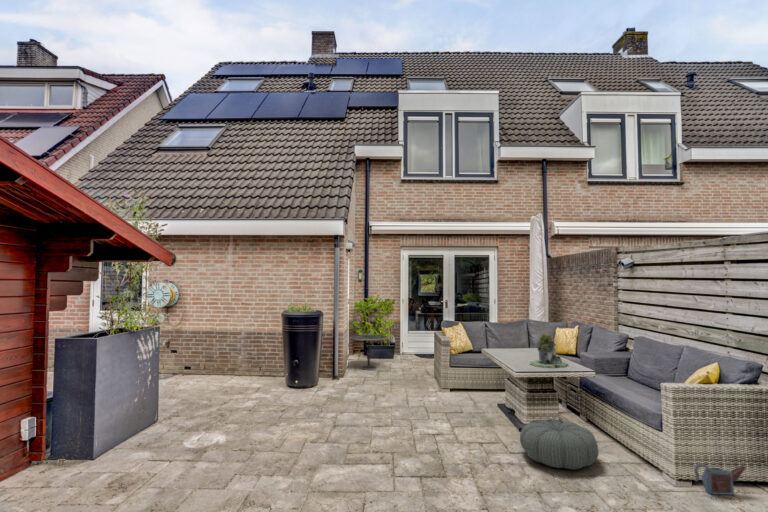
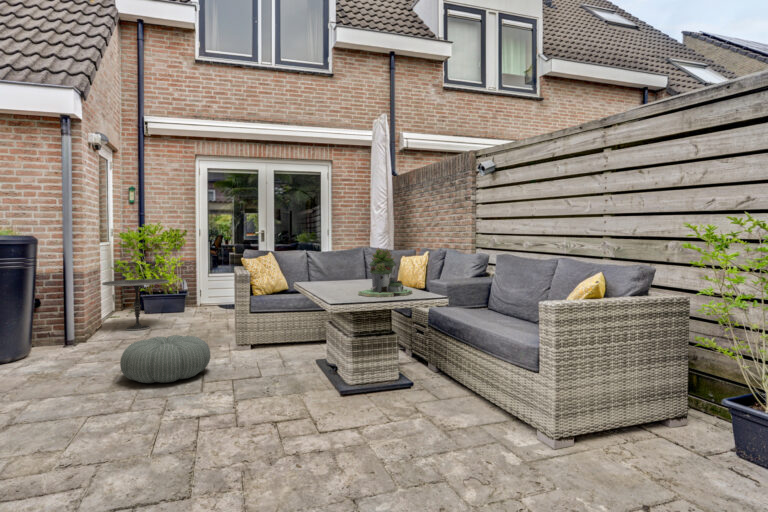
pouf: present [520,419,599,469] -> present [120,335,210,383]
watering can: present [694,464,745,495] -> none [578,408,640,454]

